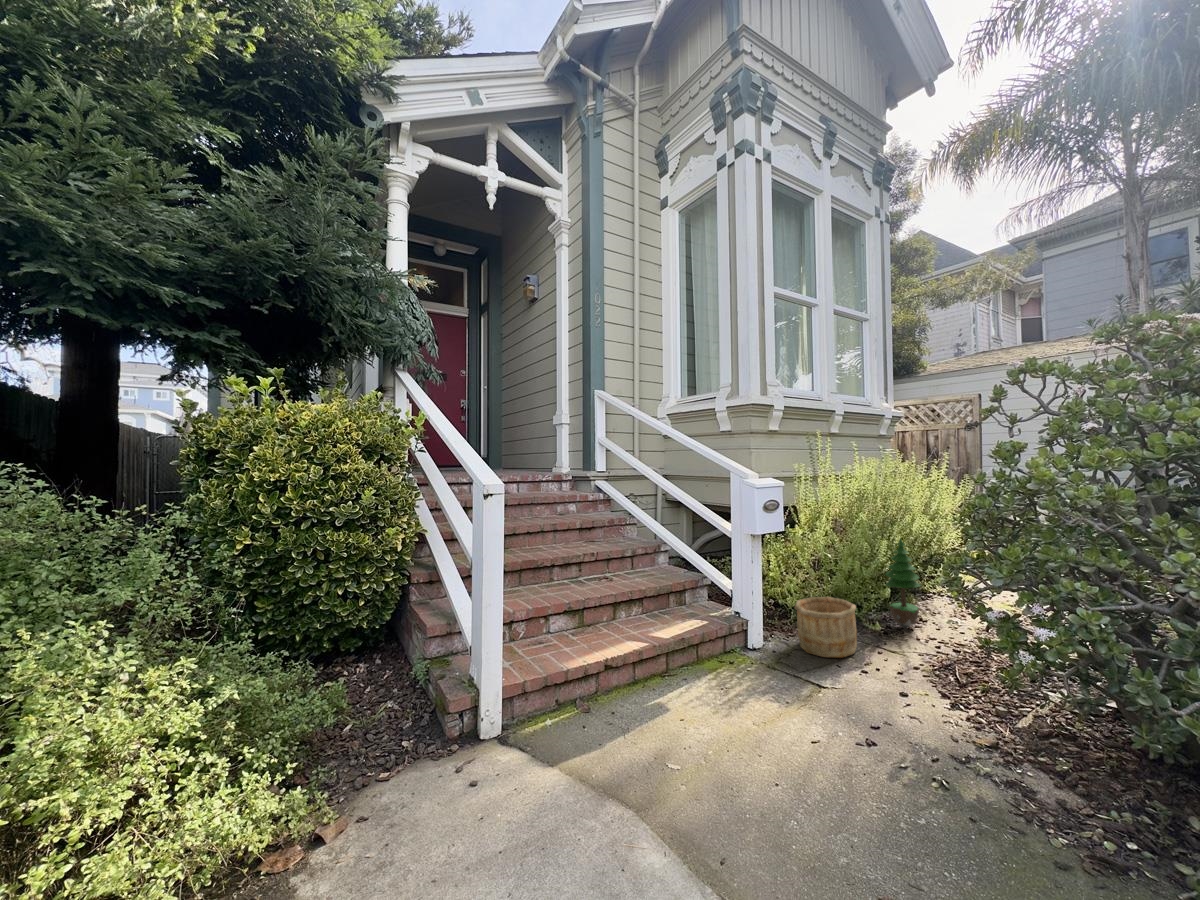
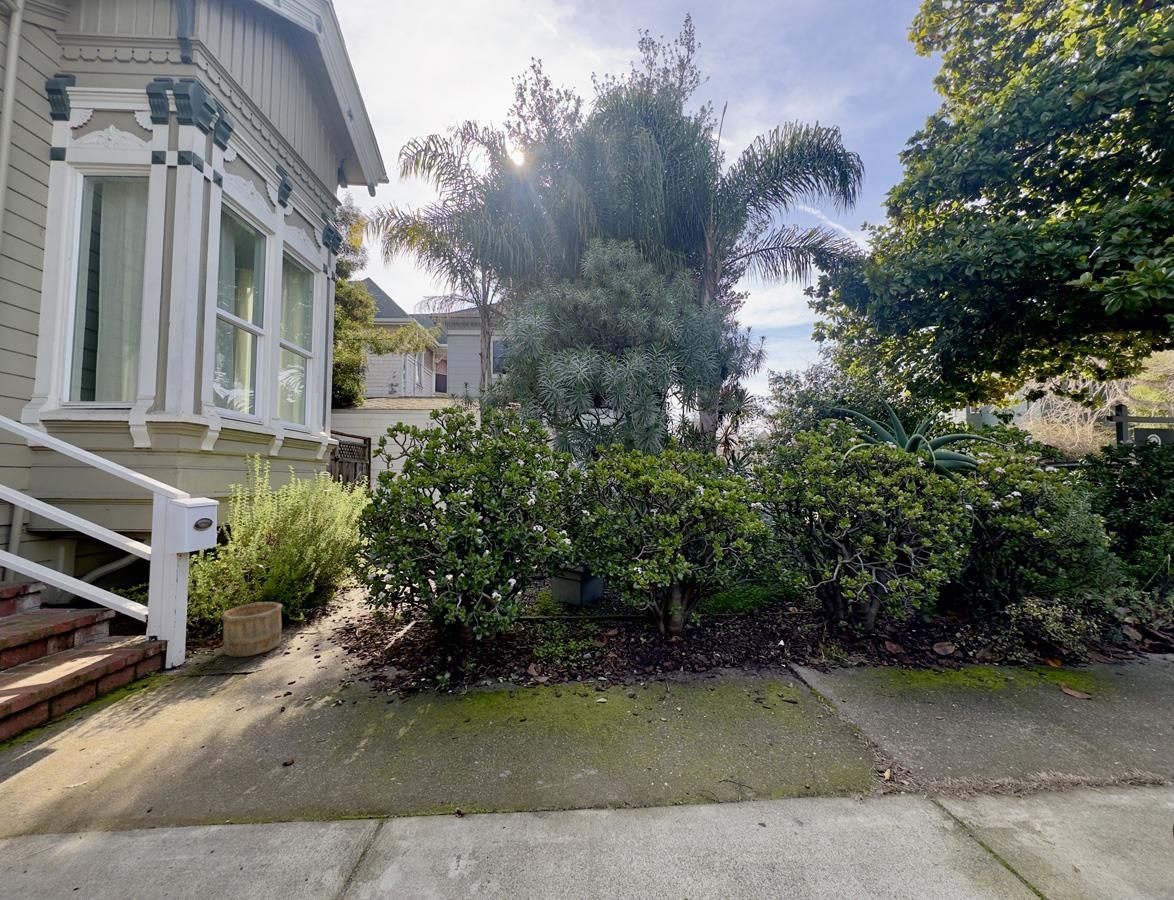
potted tree: present [886,538,921,628] -> none [309,543,339,617]

